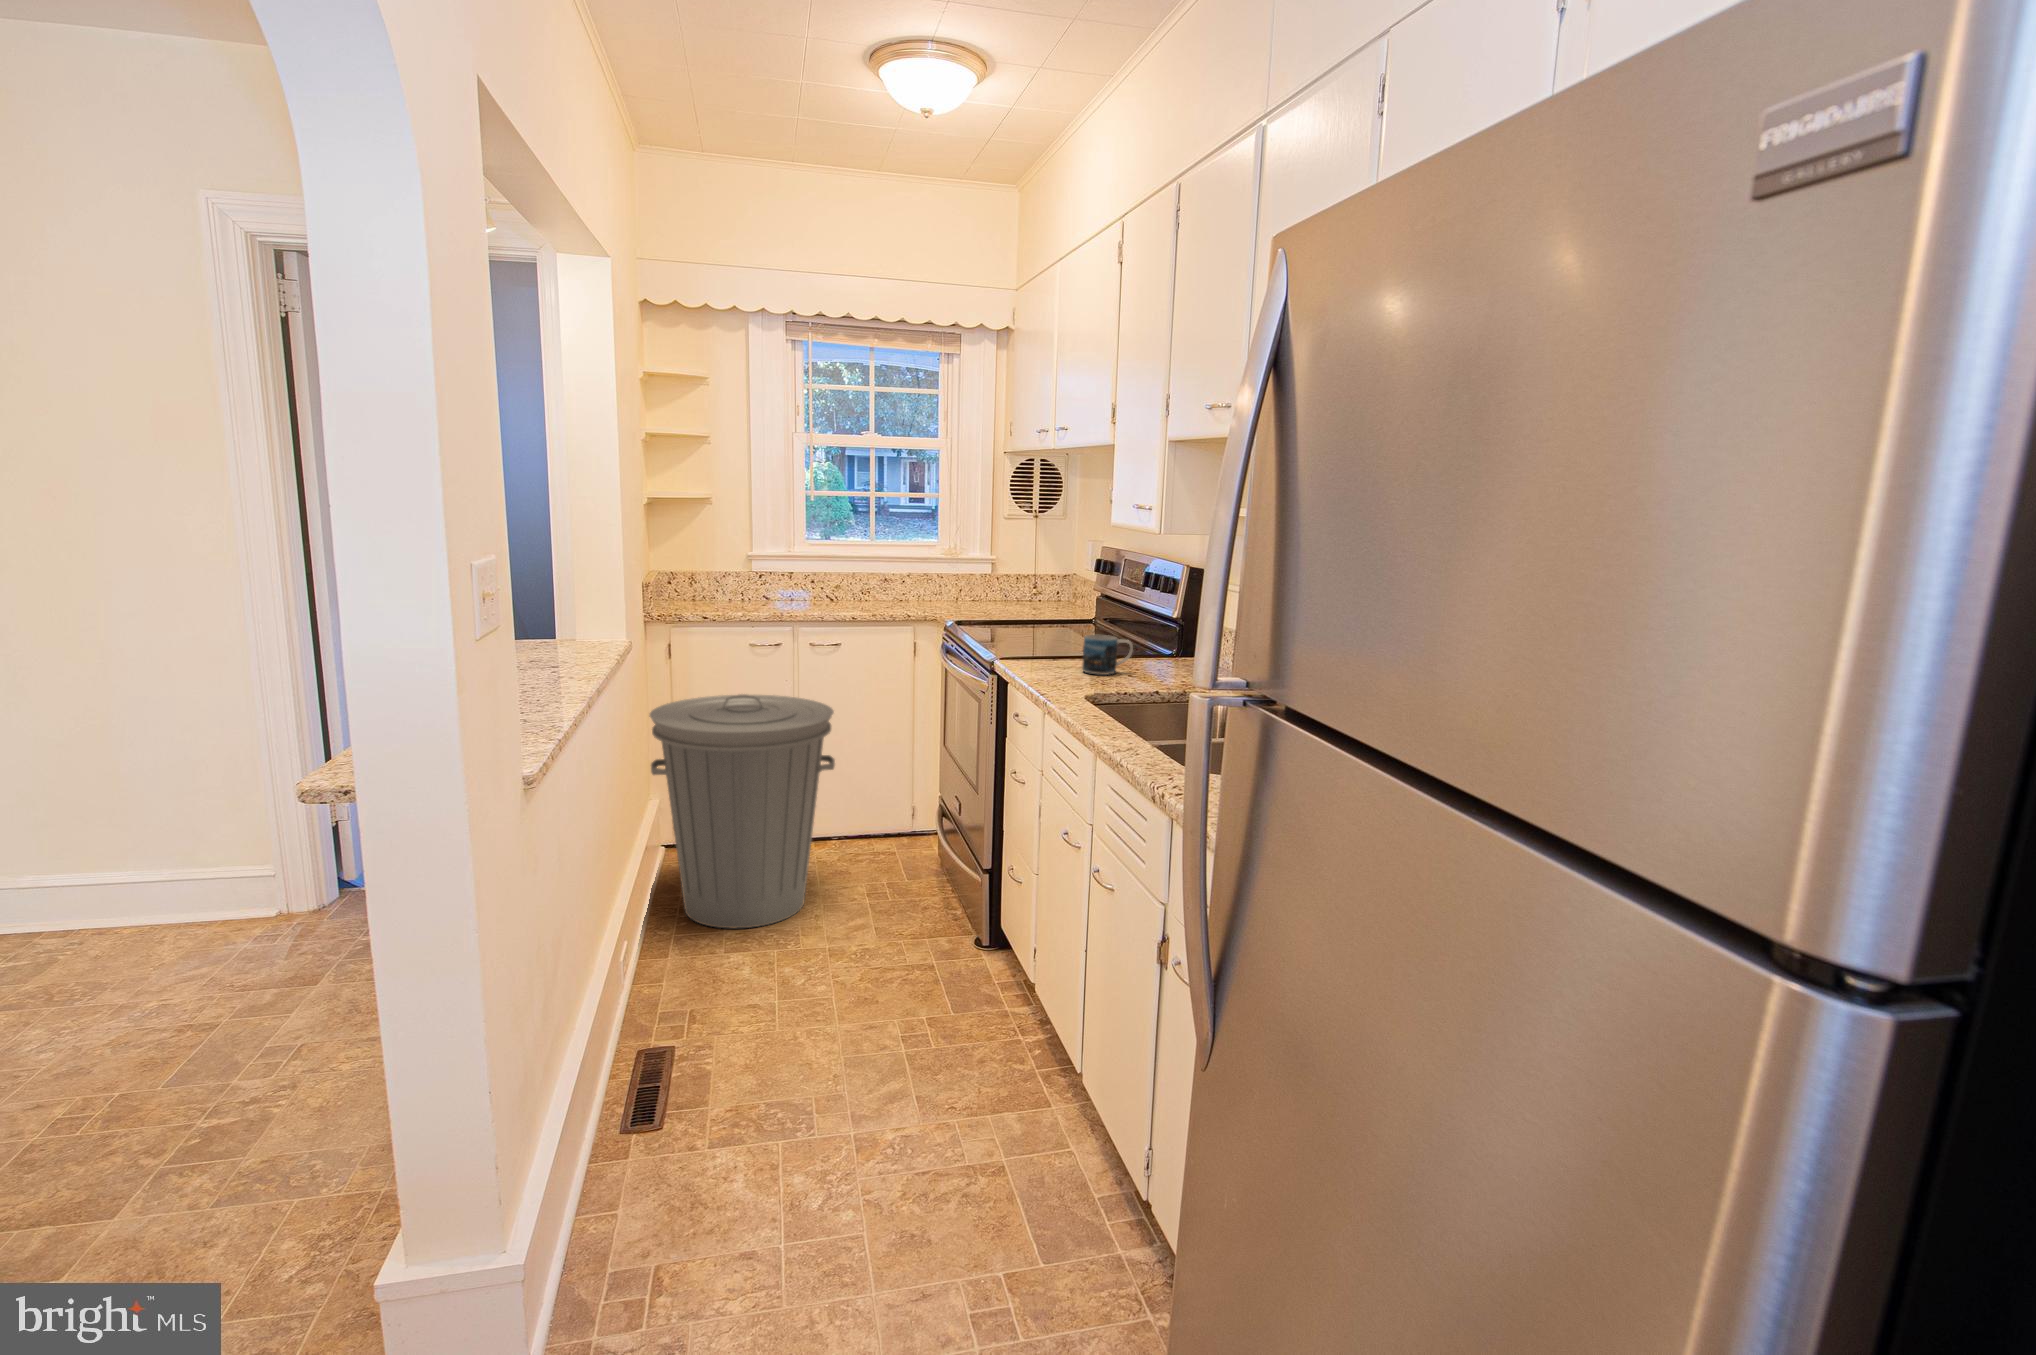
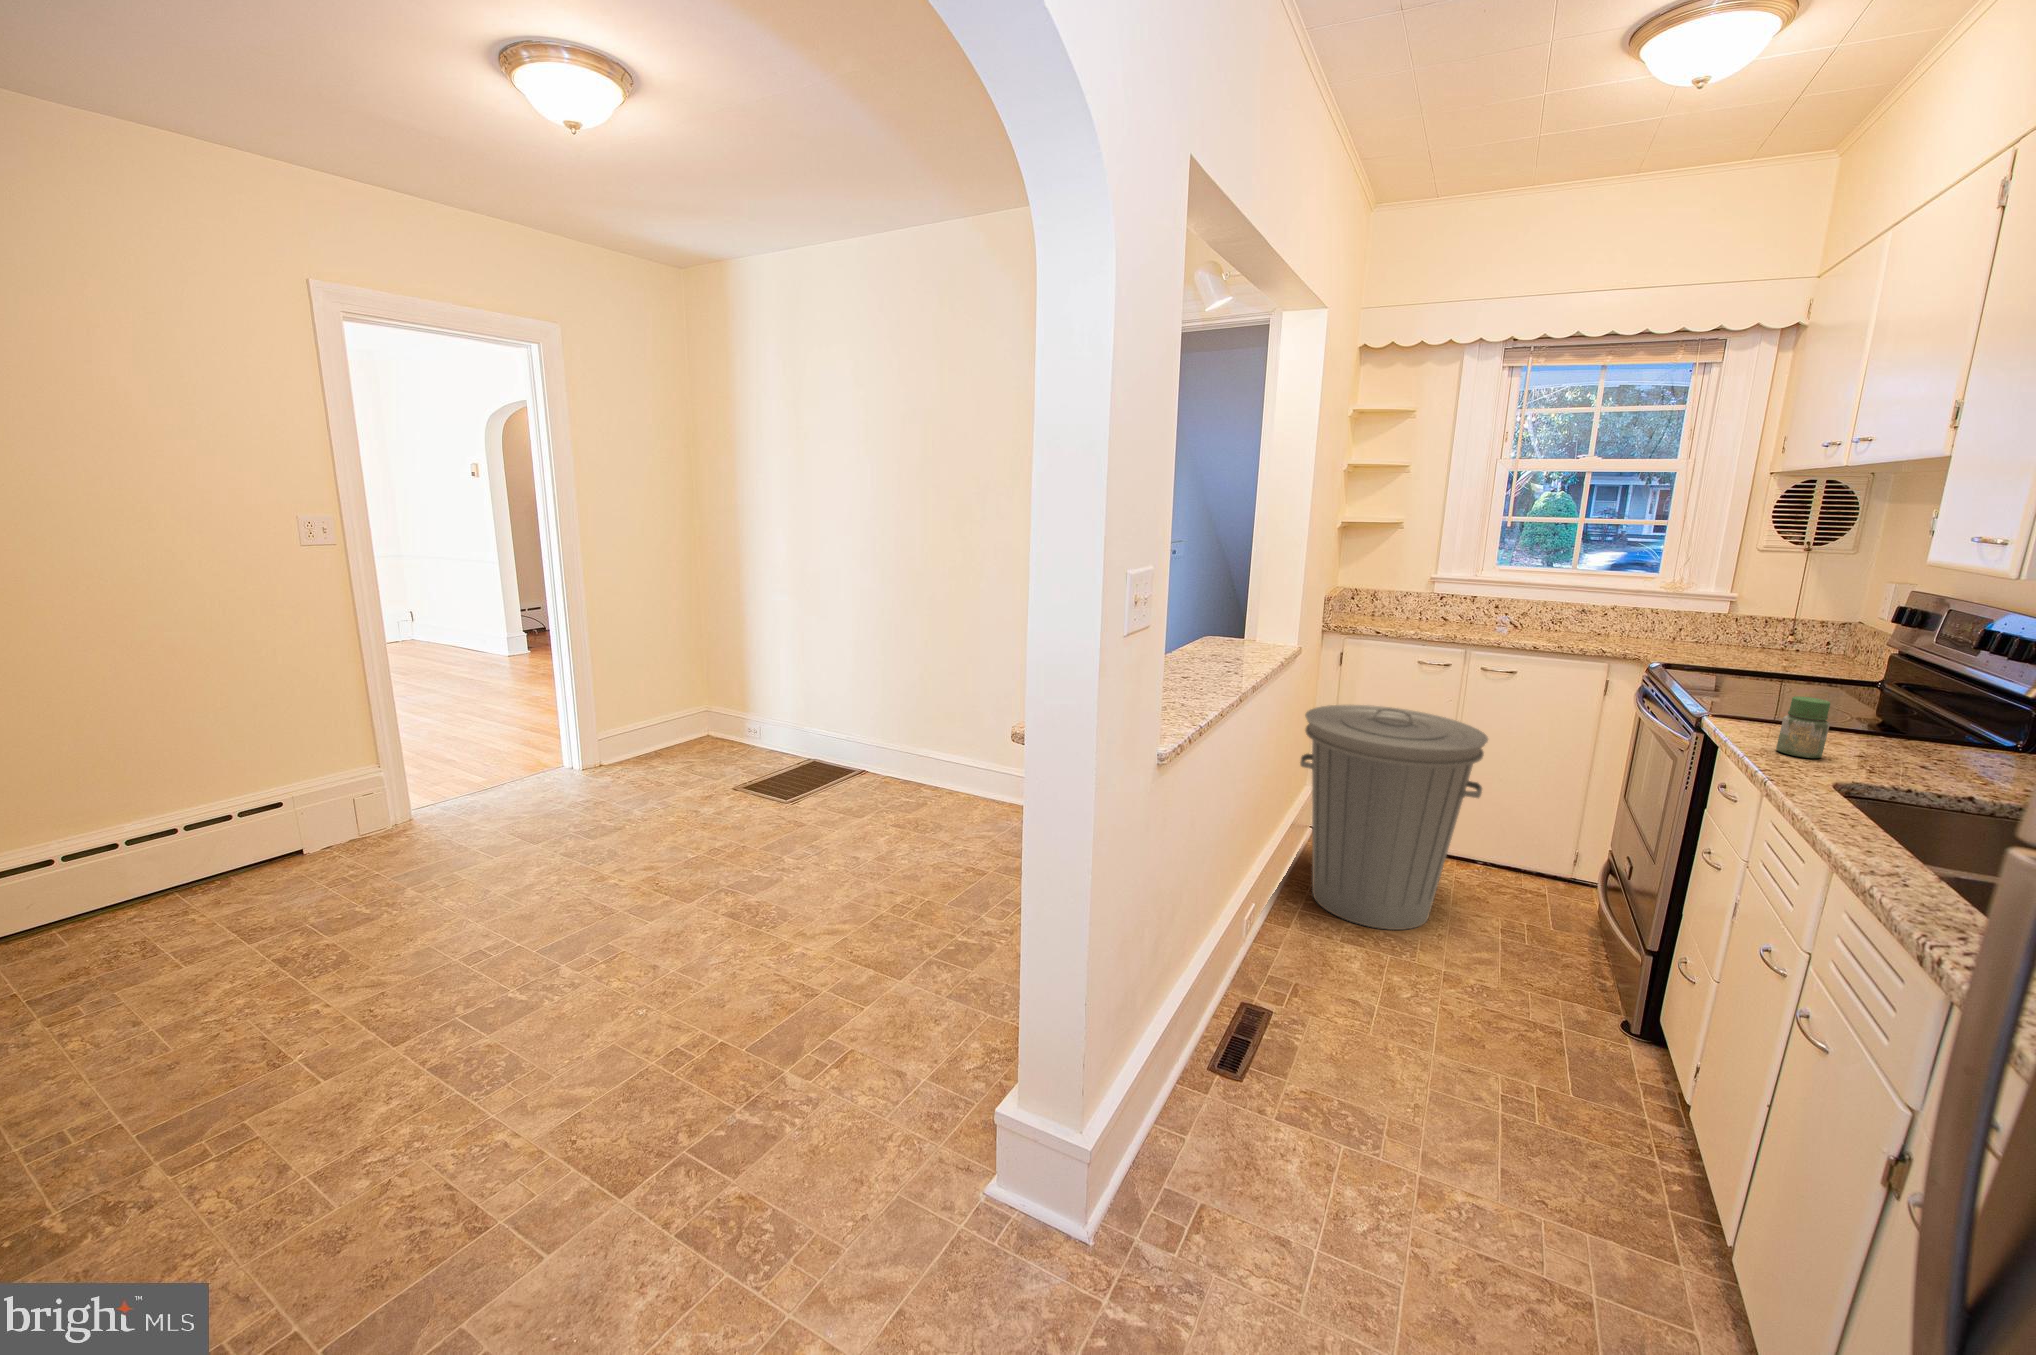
jar: none [1048,633,1076,680] -> present [1776,696,1830,758]
mug: present [1082,635,1133,675] -> none [1840,705,1941,761]

